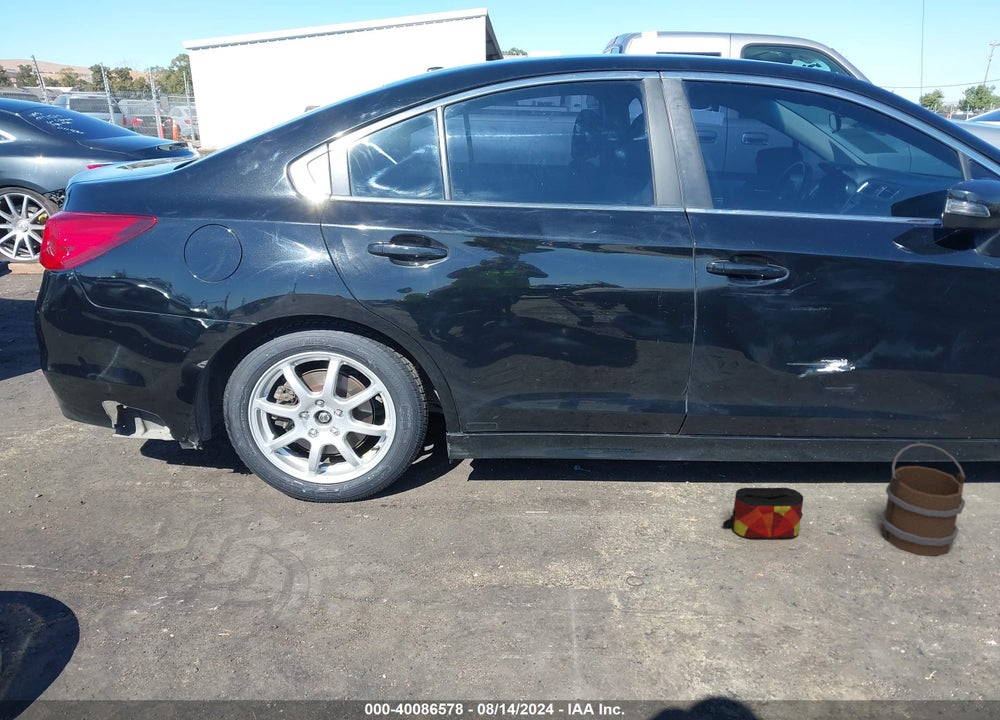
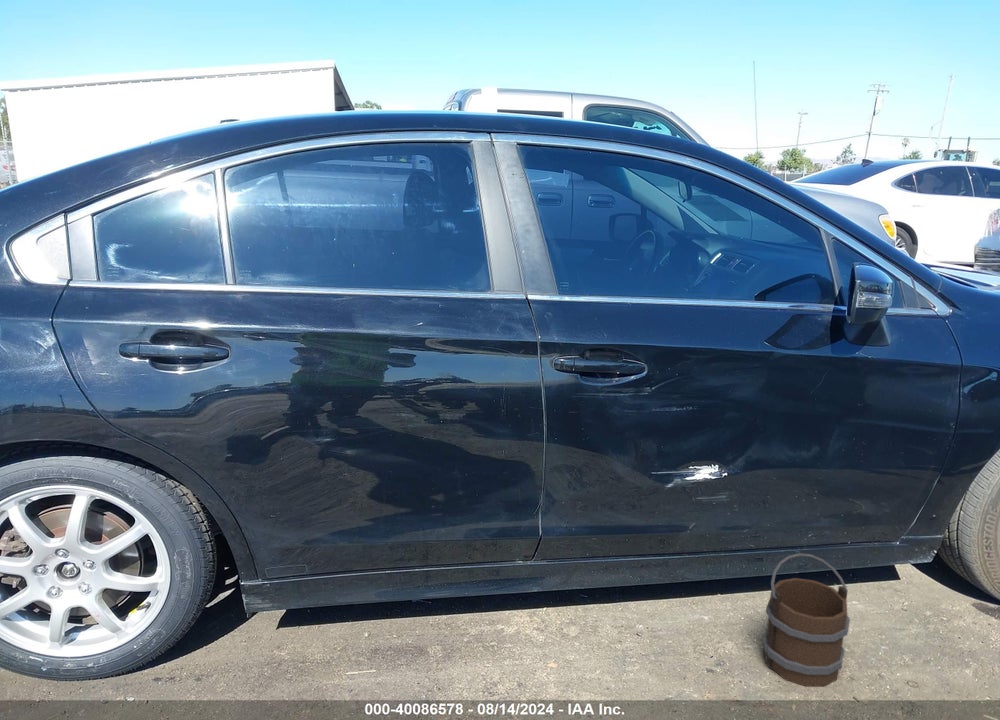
bag: present [723,488,803,539] -> none [588,615,678,684]

